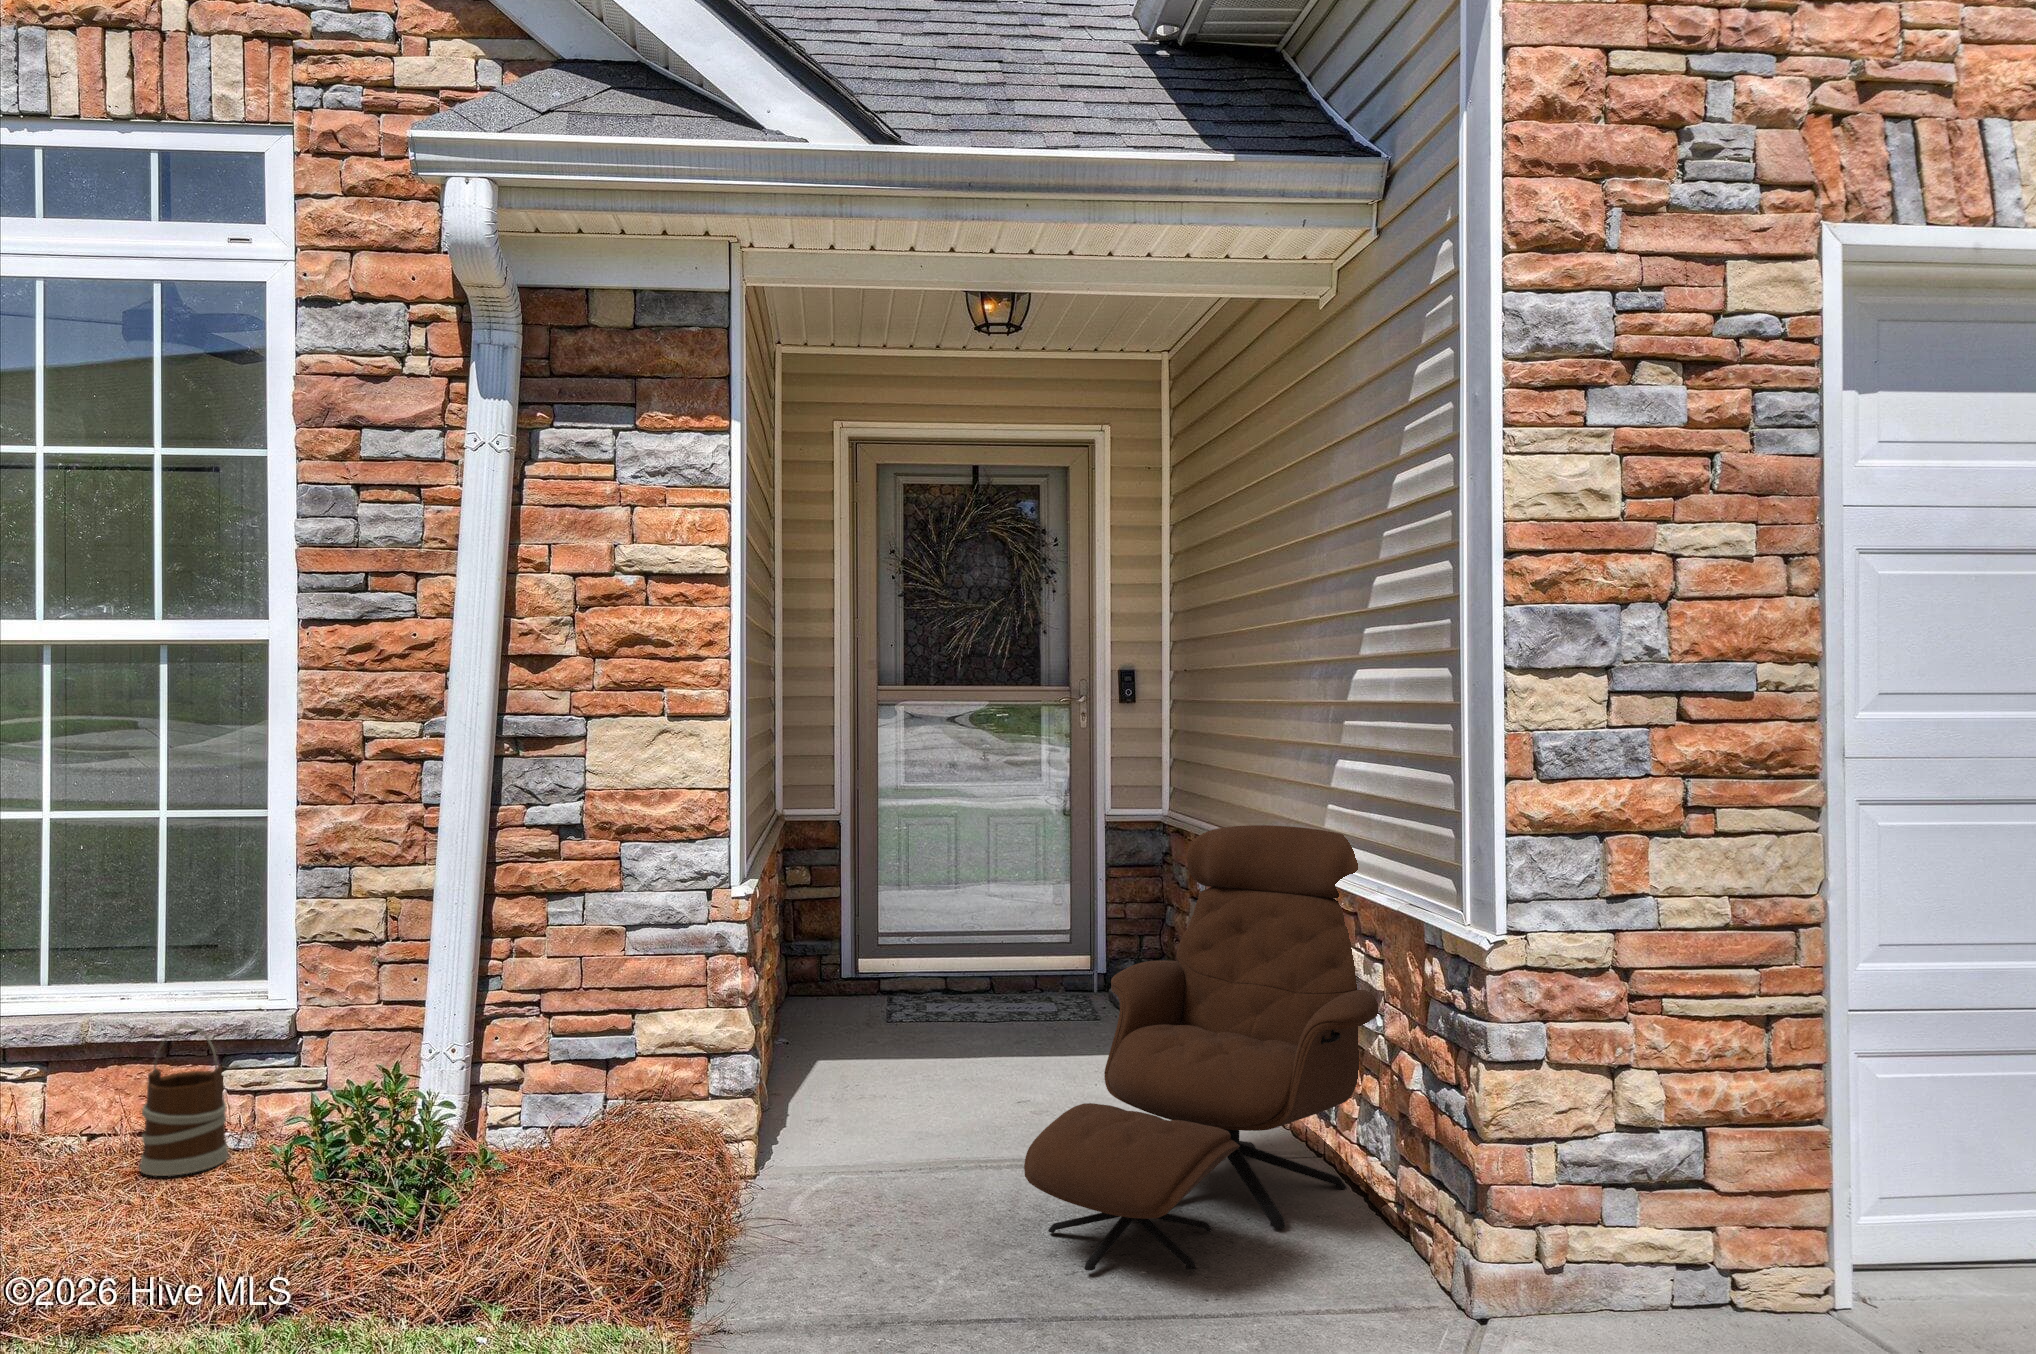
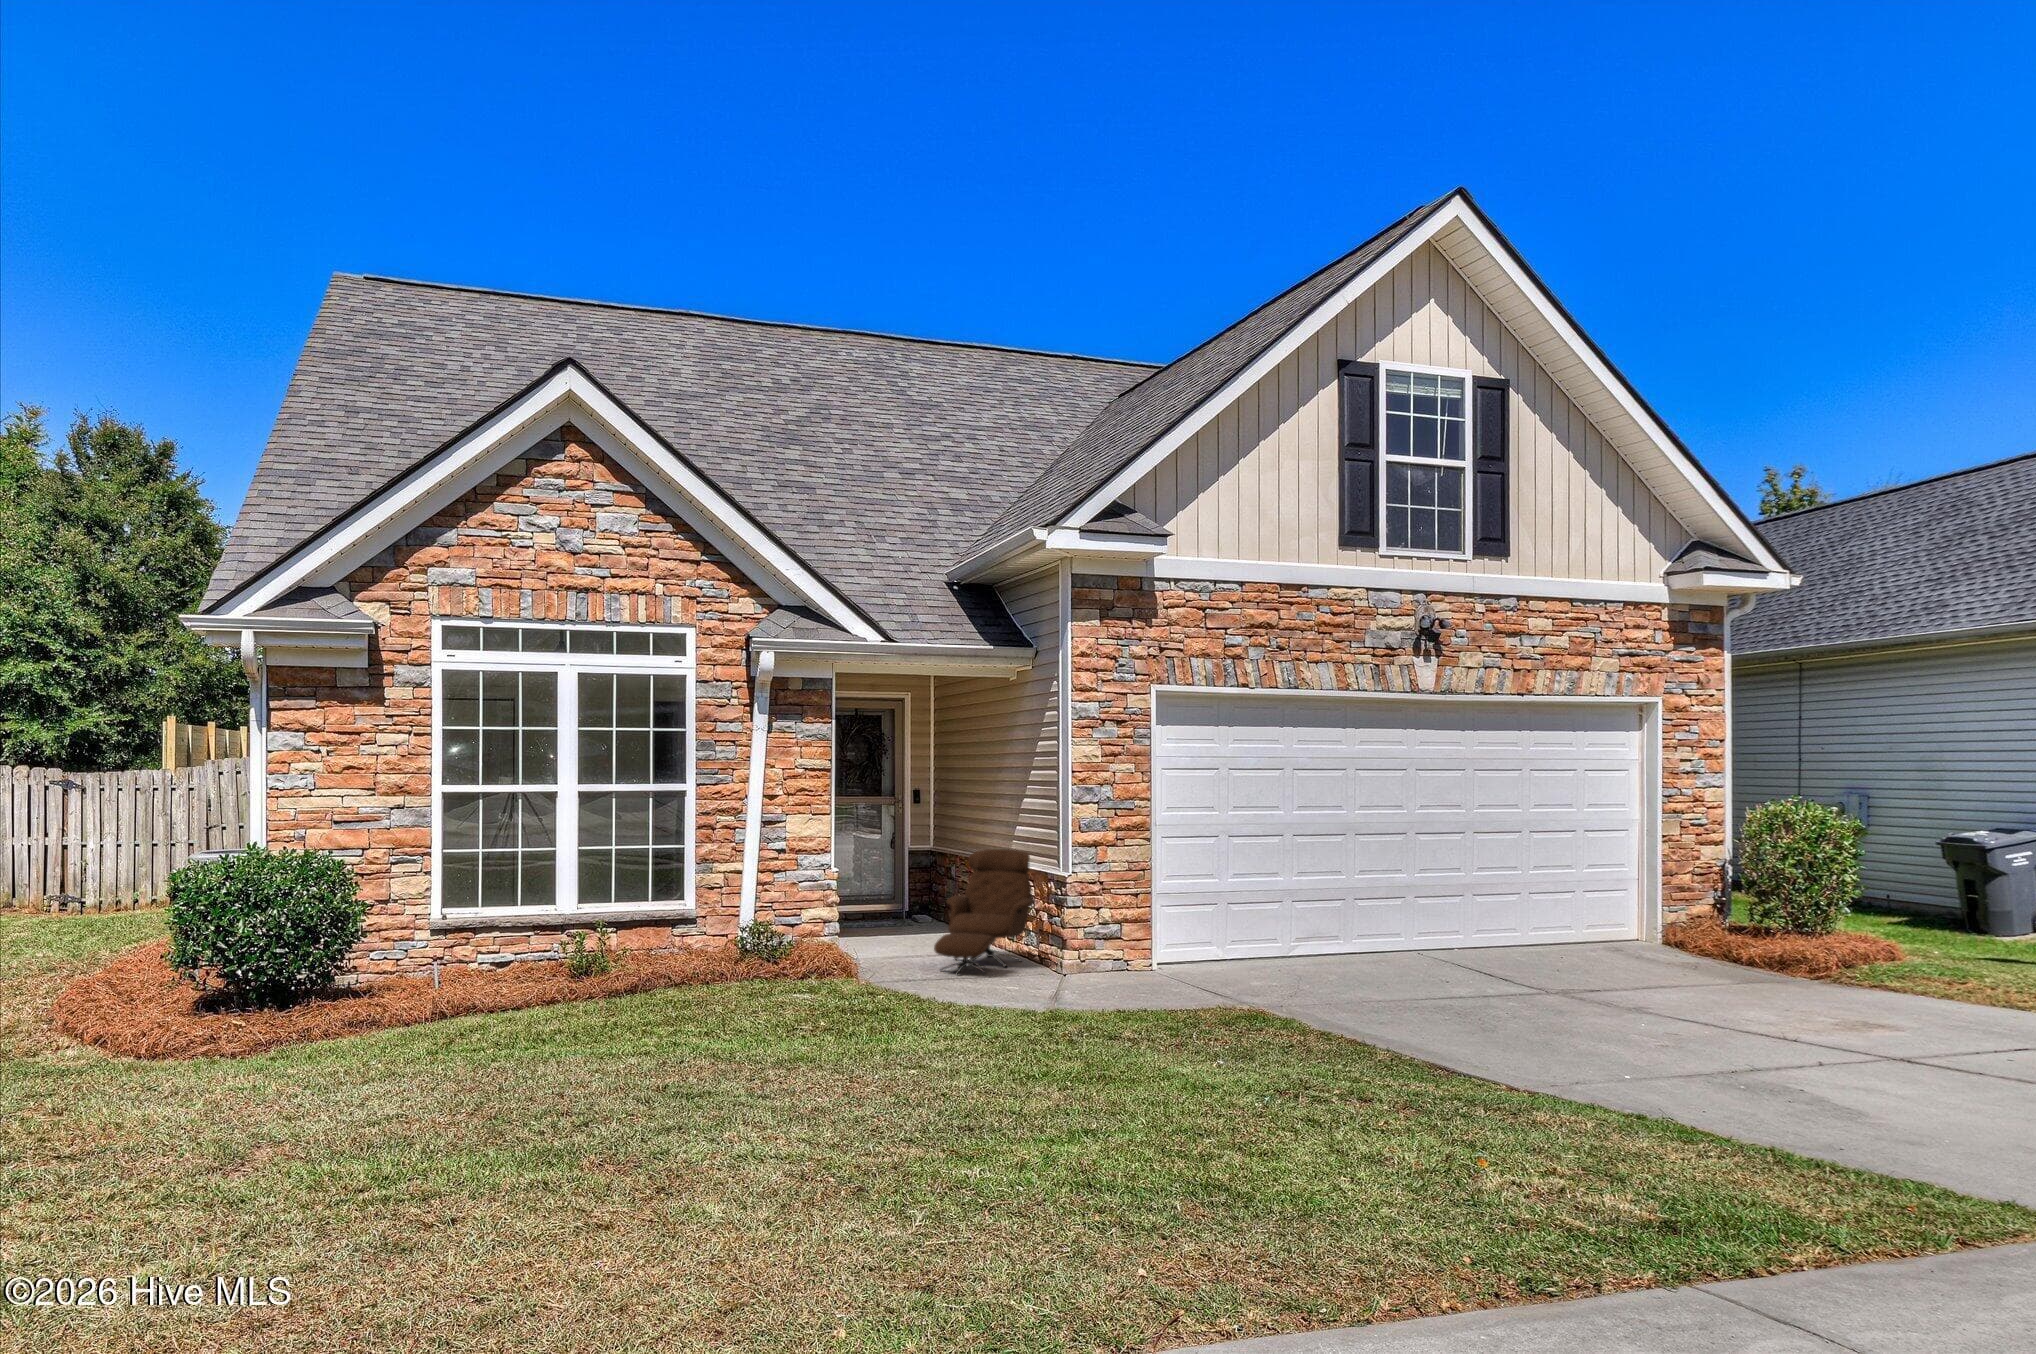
wooden bucket: present [140,1026,228,1176] -> none [658,917,683,962]

